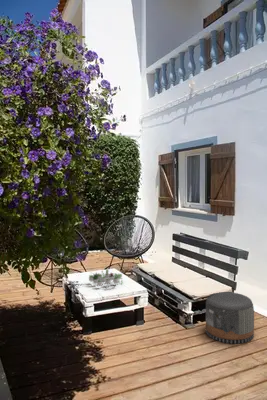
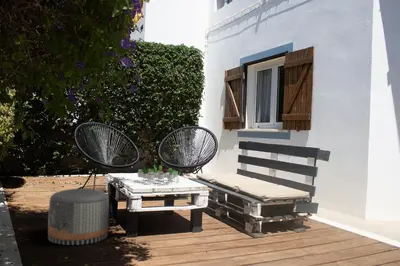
pouf: present [206,292,254,344] -> present [48,189,109,245]

